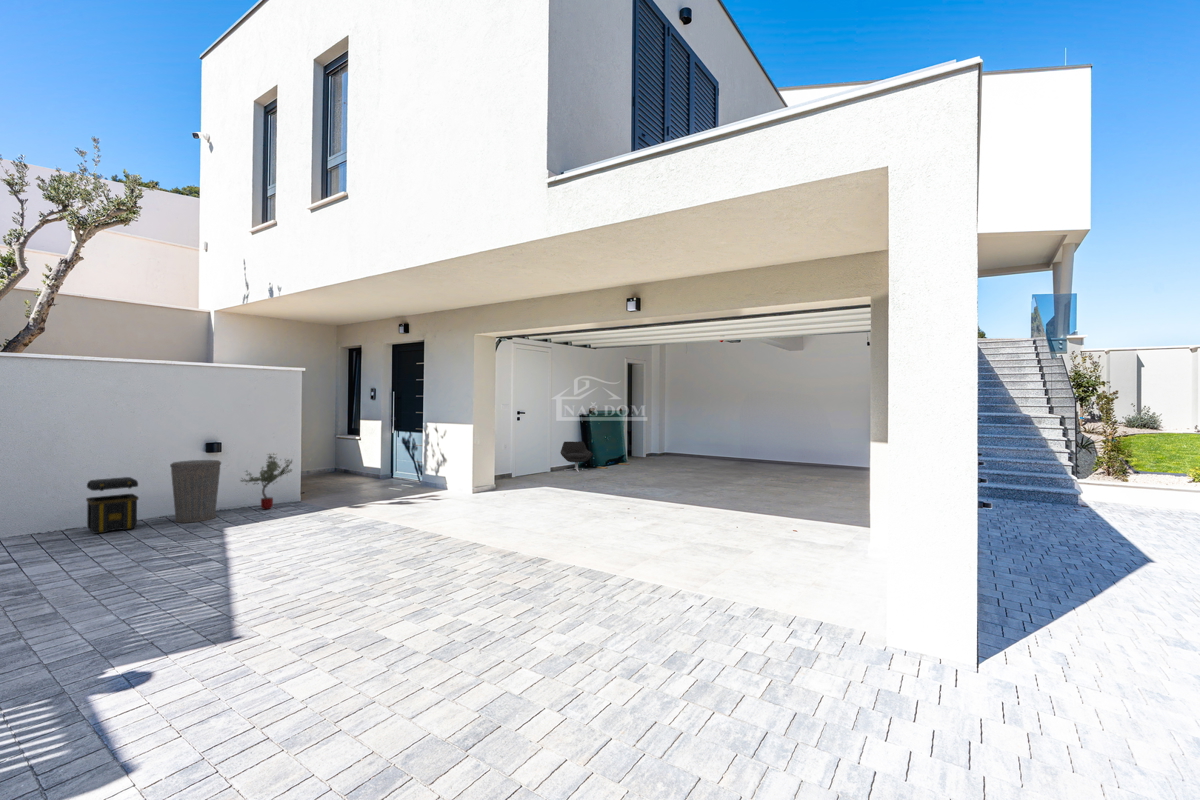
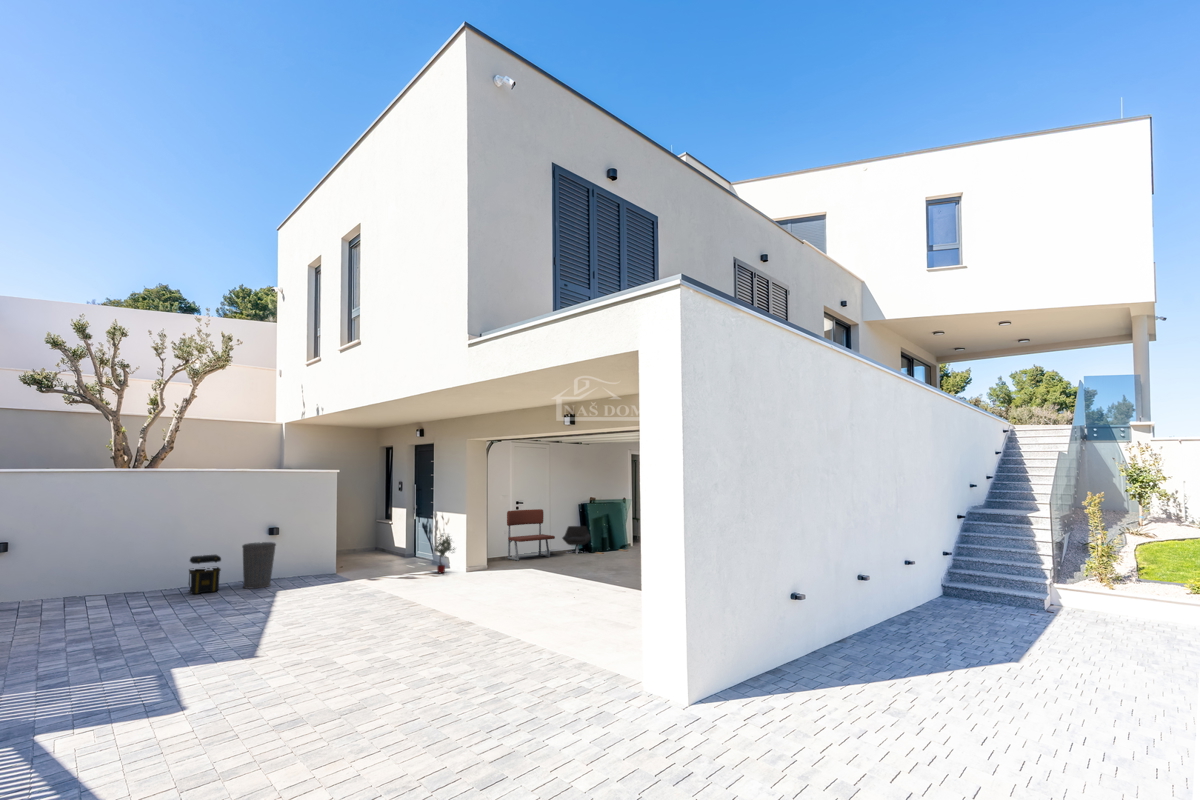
bench: none [505,423,559,479] -> present [507,509,555,561]
potted tree: present [241,454,292,509] -> present [435,535,455,573]

